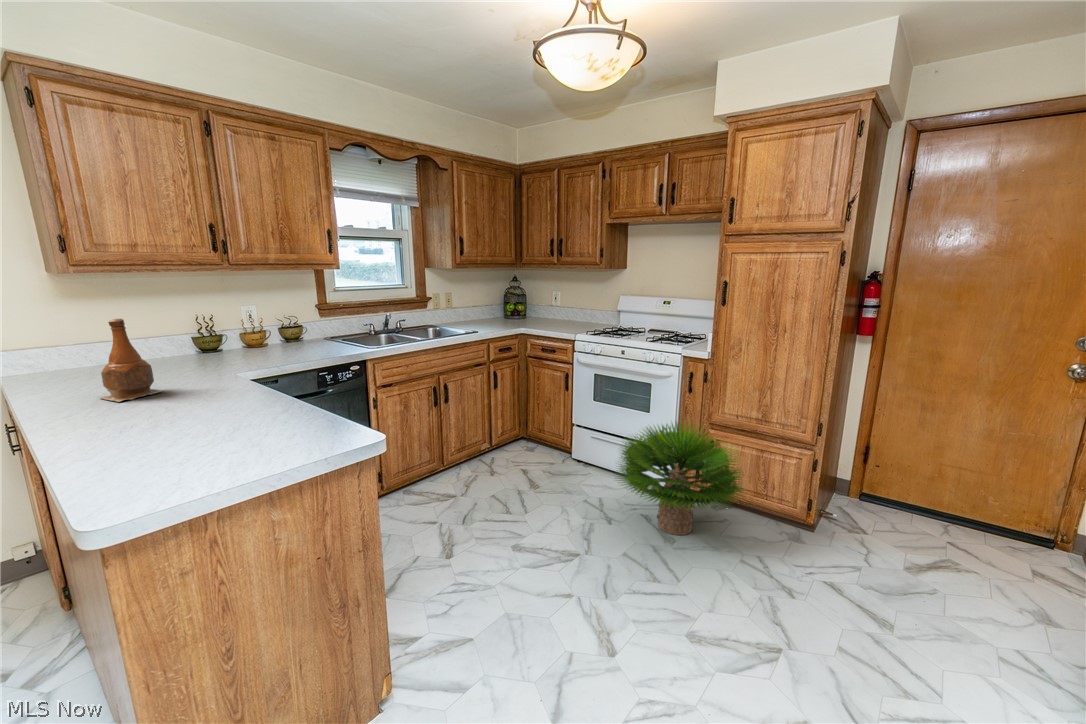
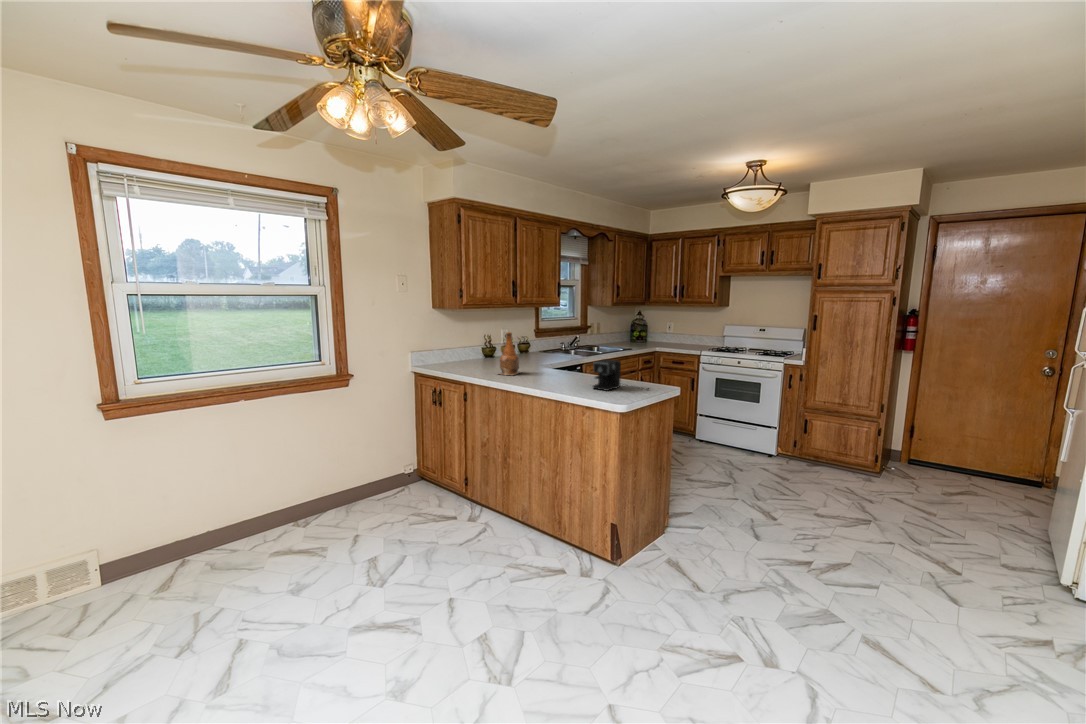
coffee maker: none [156,381,293,456] -> present [593,359,621,390]
potted plant: present [619,422,743,535] -> none [744,403,840,477]

